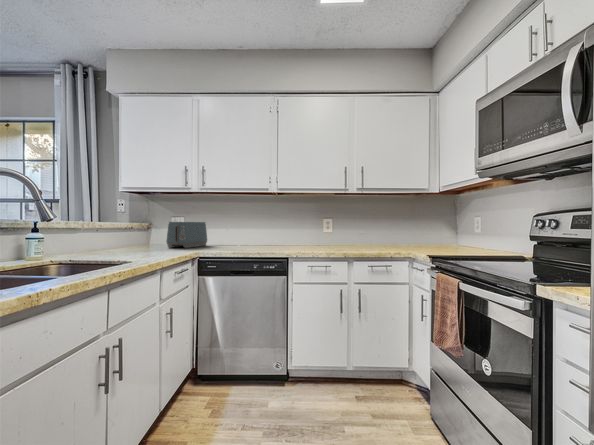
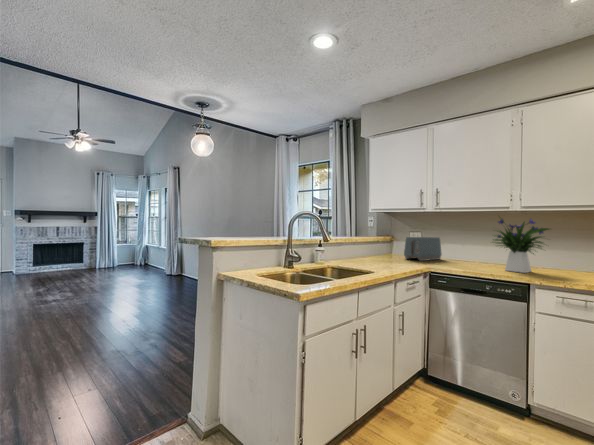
flower arrangement: none [251,196,301,249] -> present [493,216,550,273]

